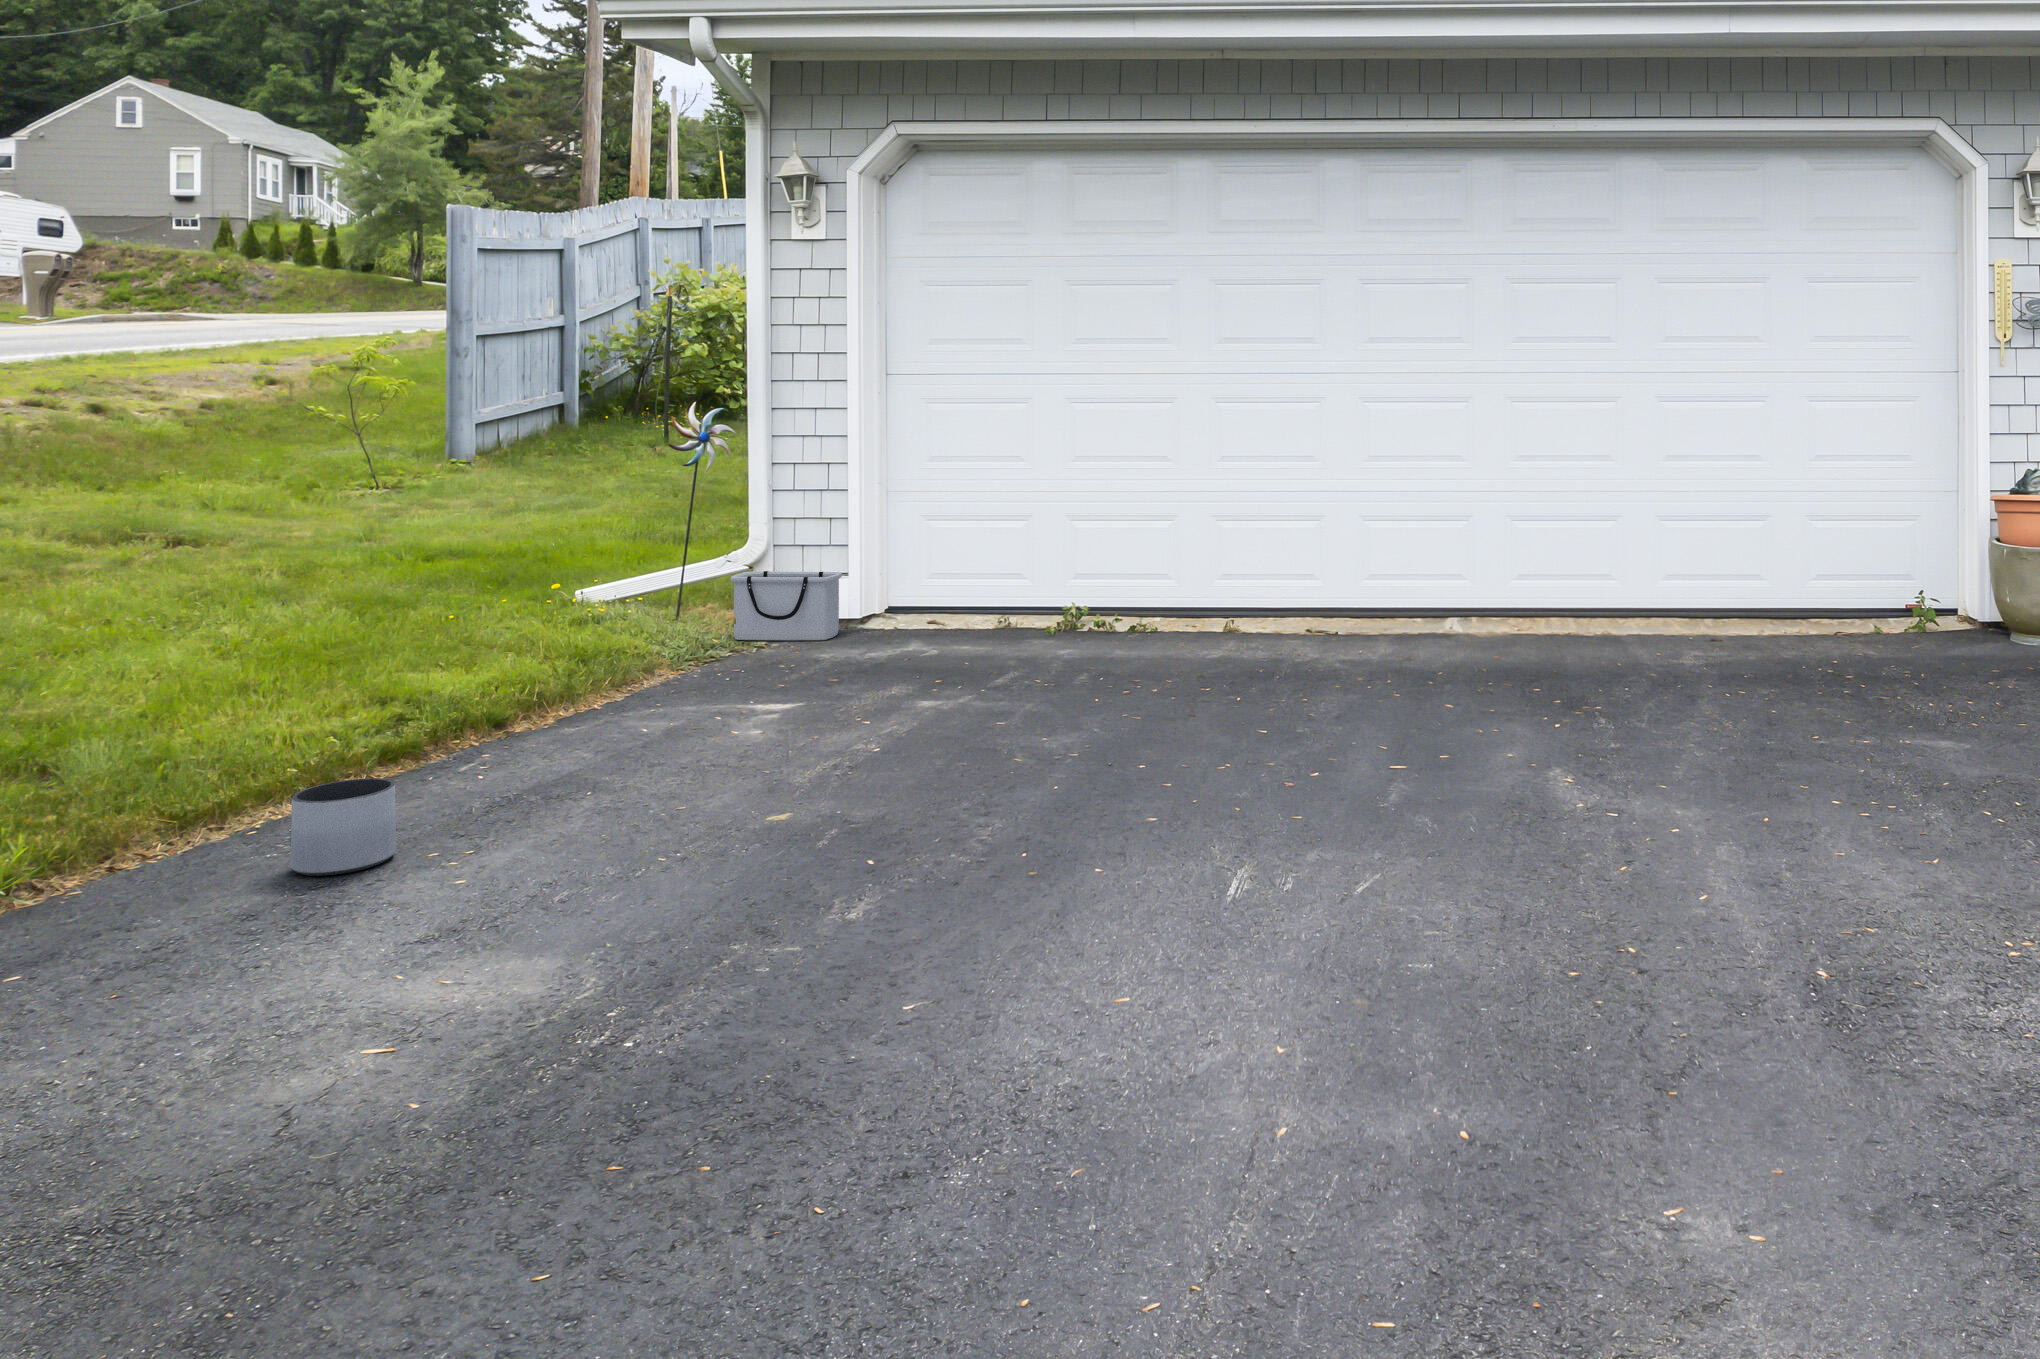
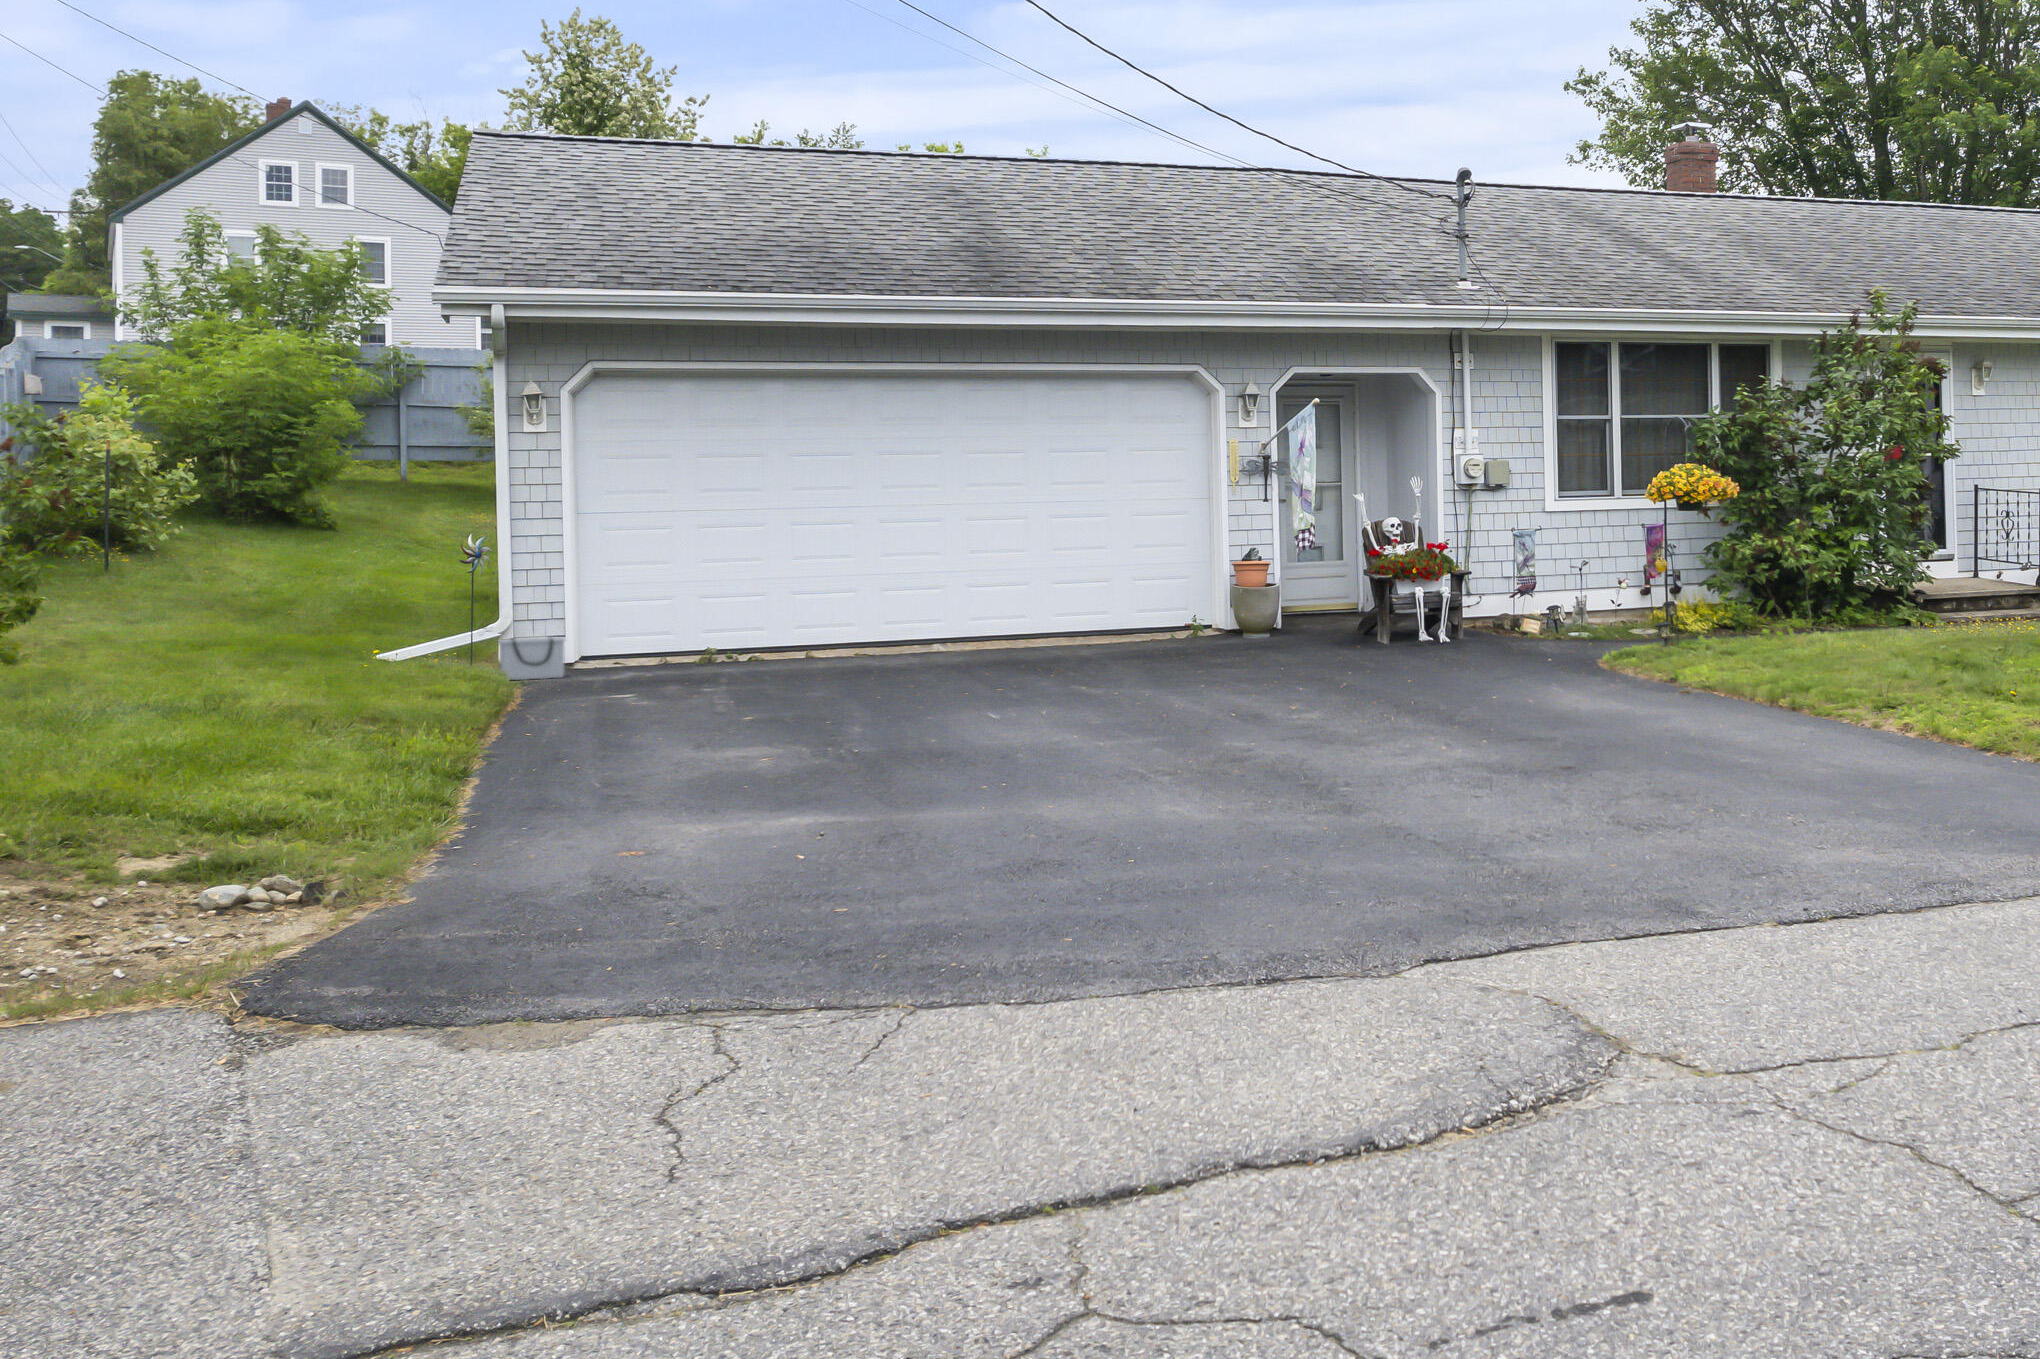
planter: present [291,778,396,876] -> none [600,686,638,720]

